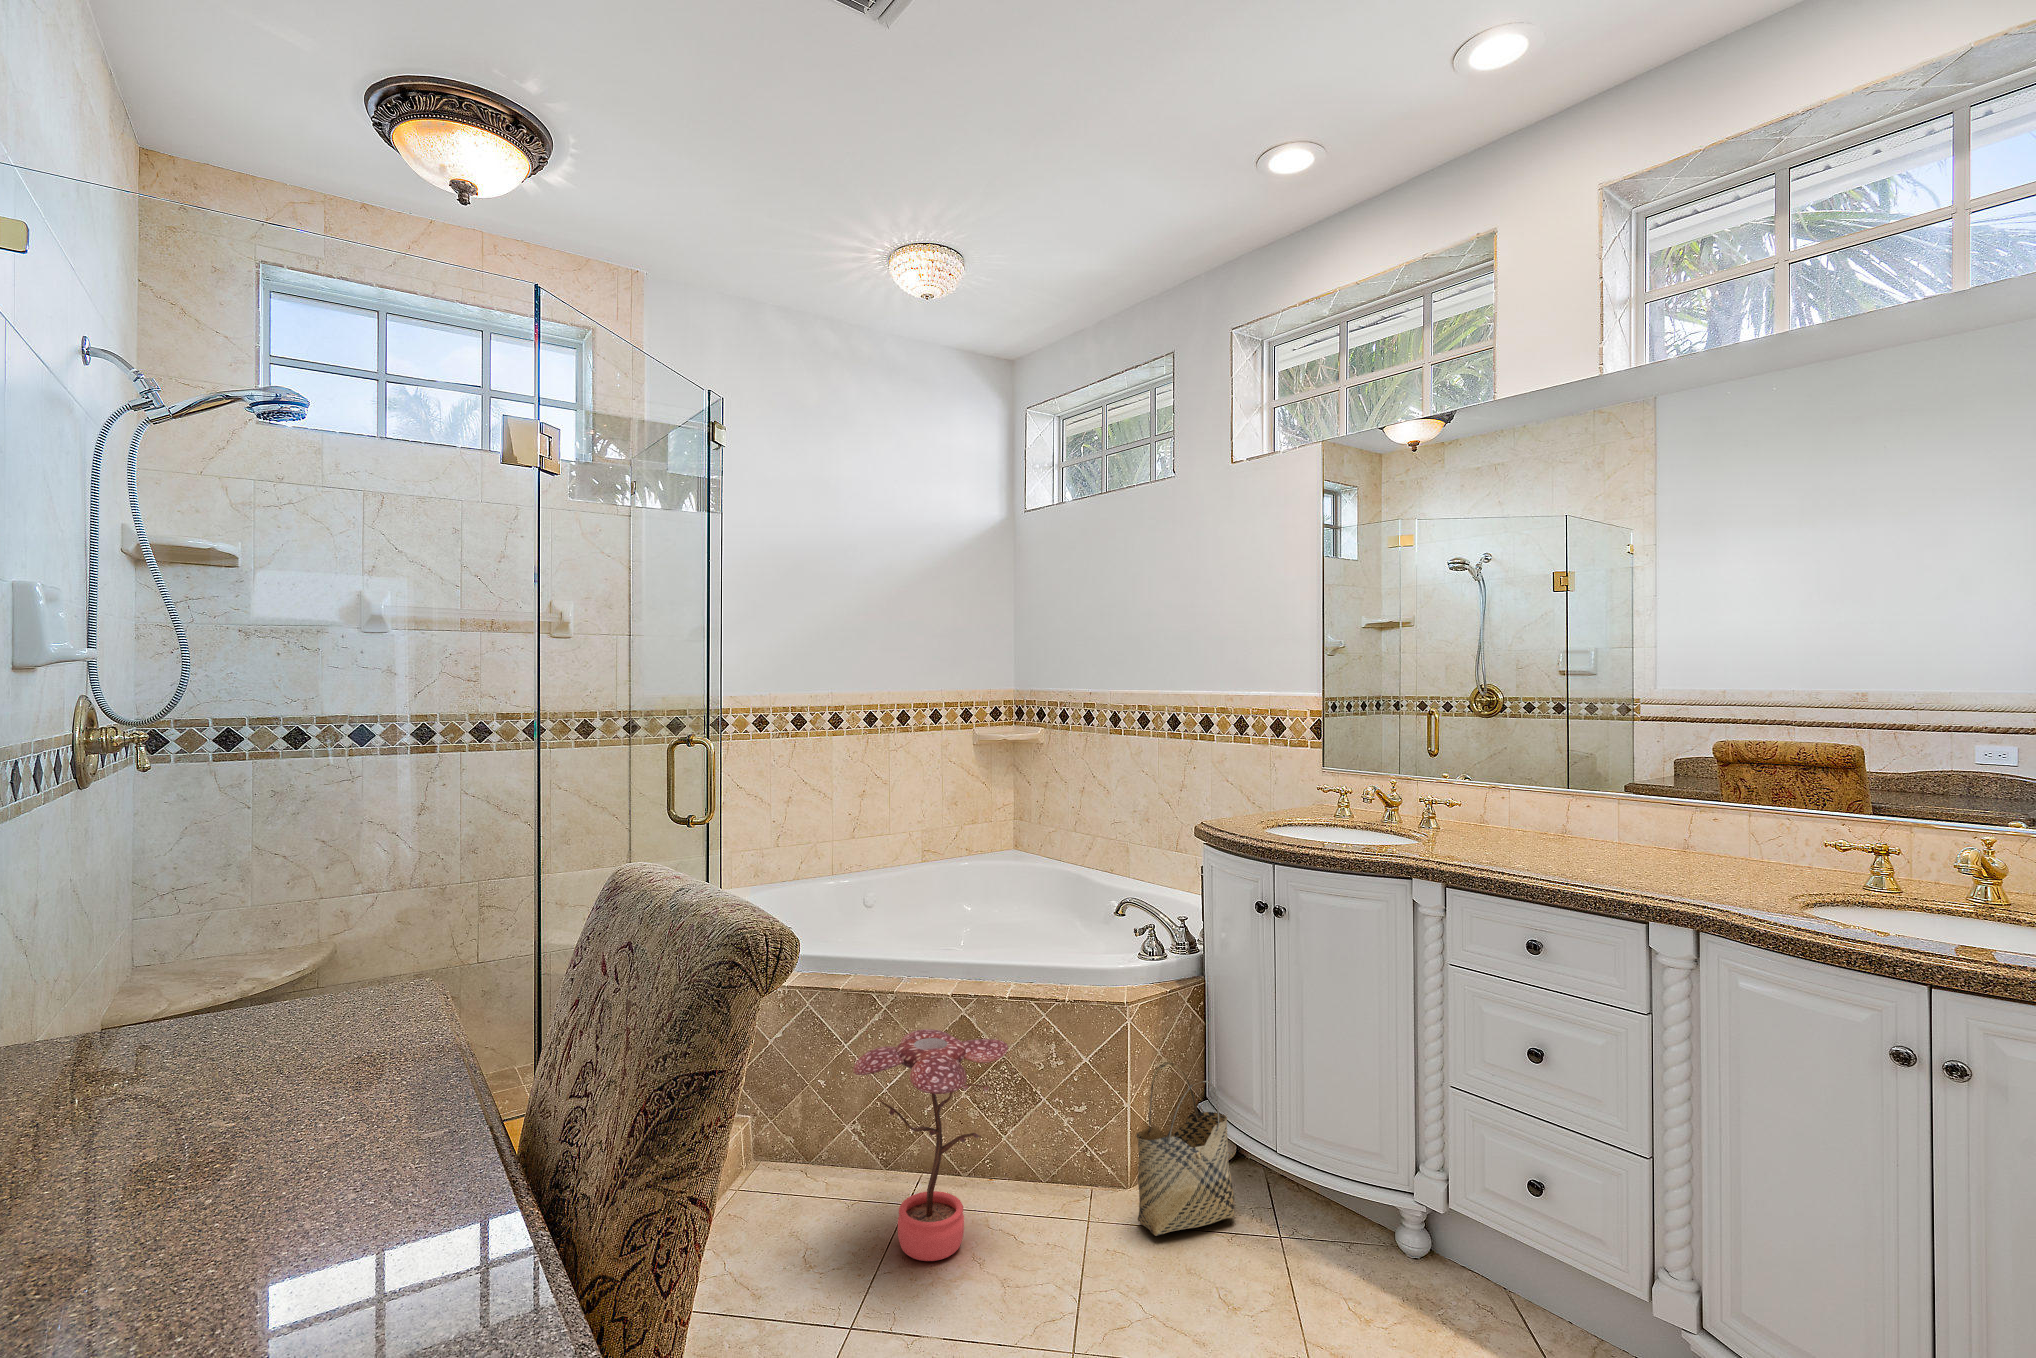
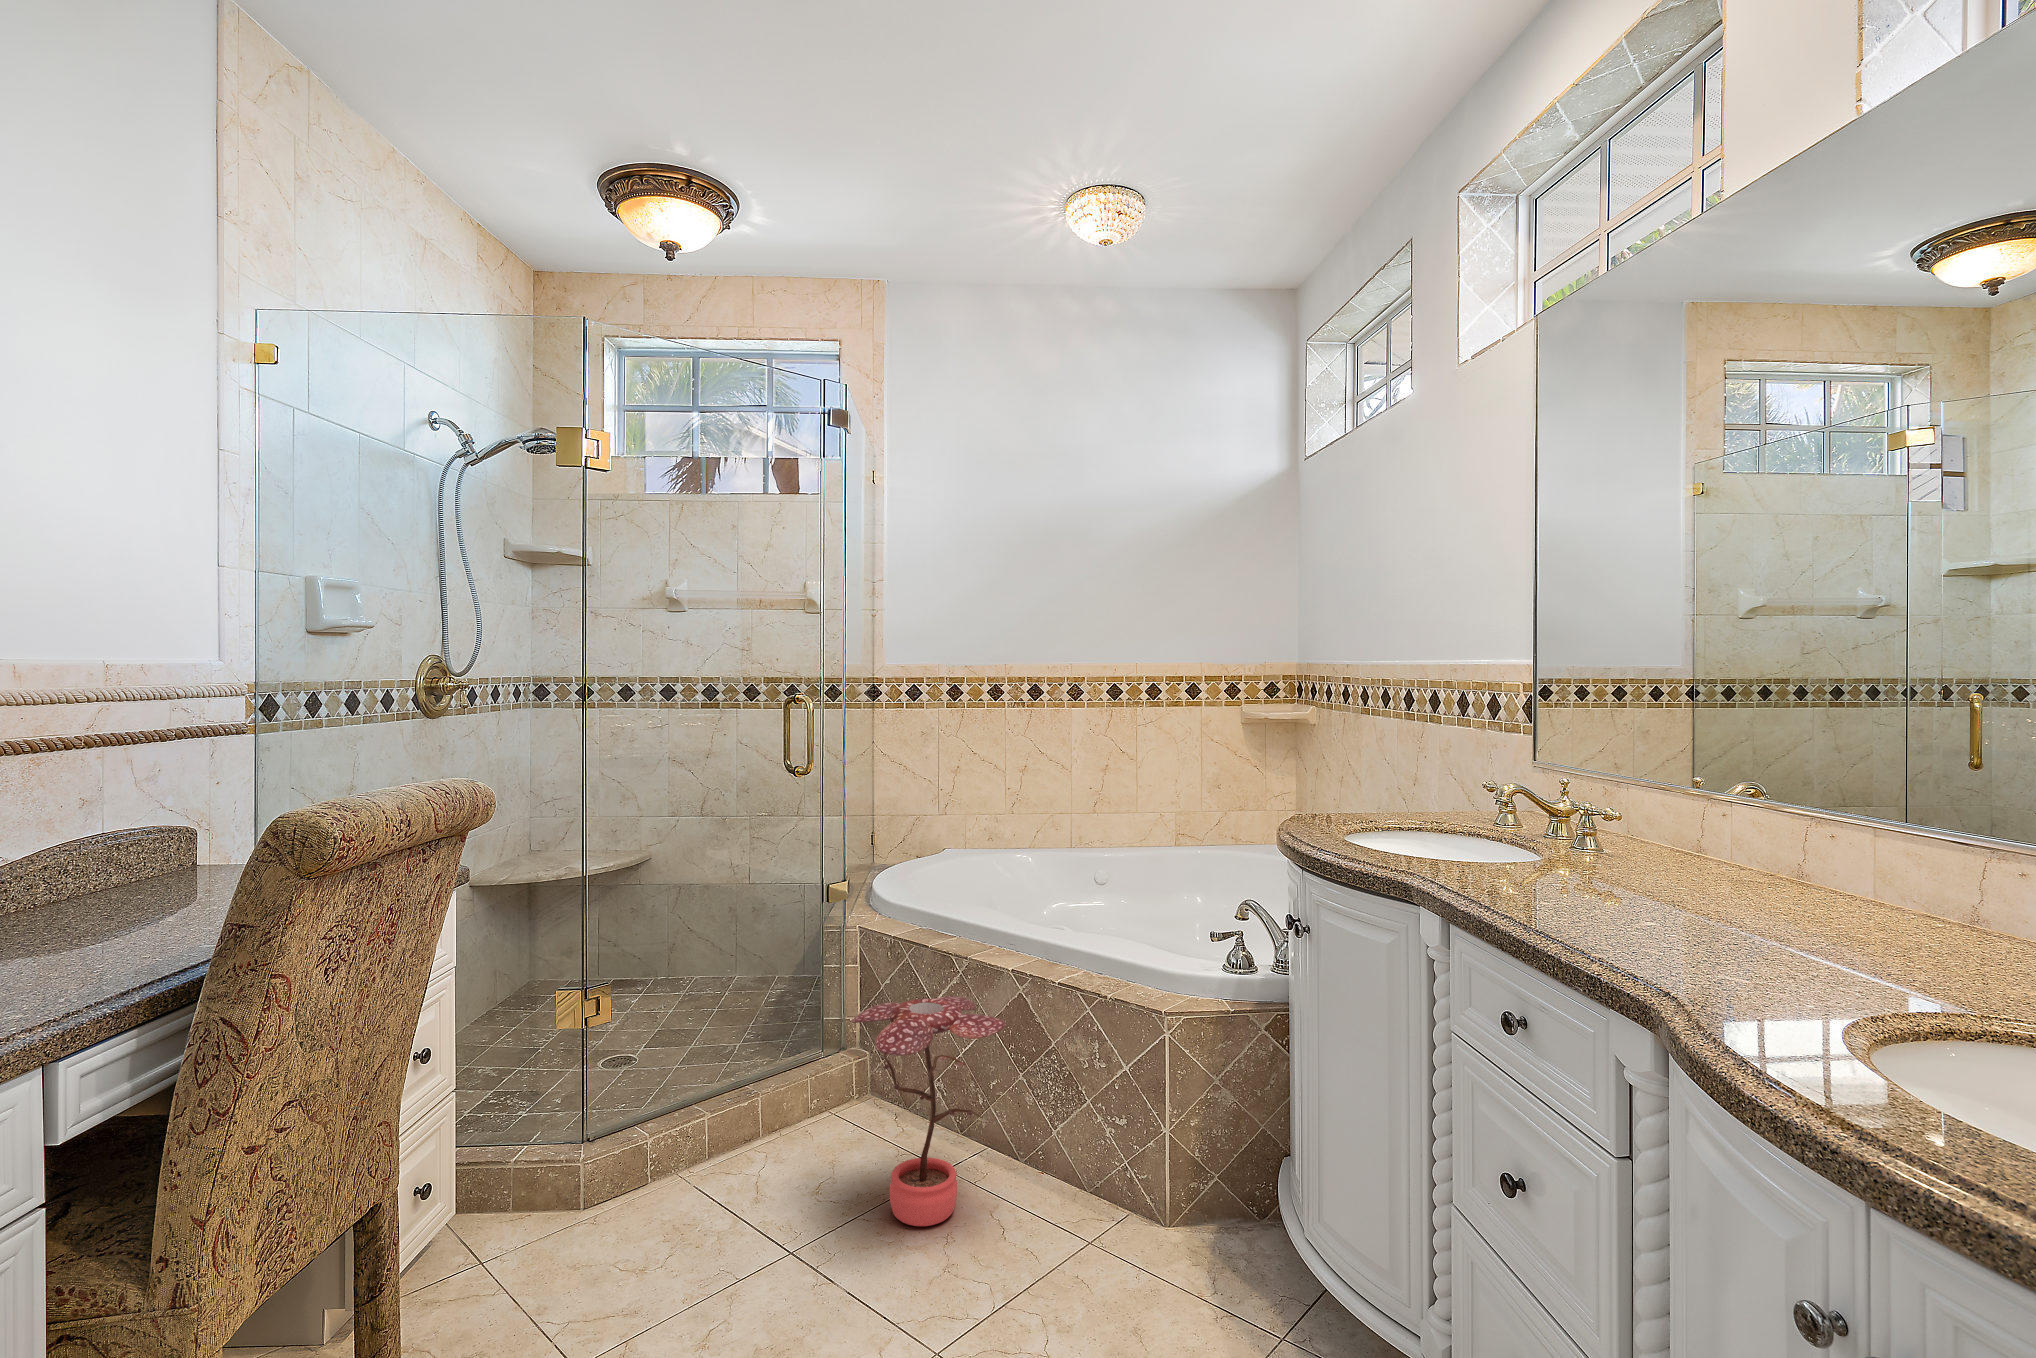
woven basket: present [1136,1062,1235,1236] -> none [1126,1089,1257,1295]

